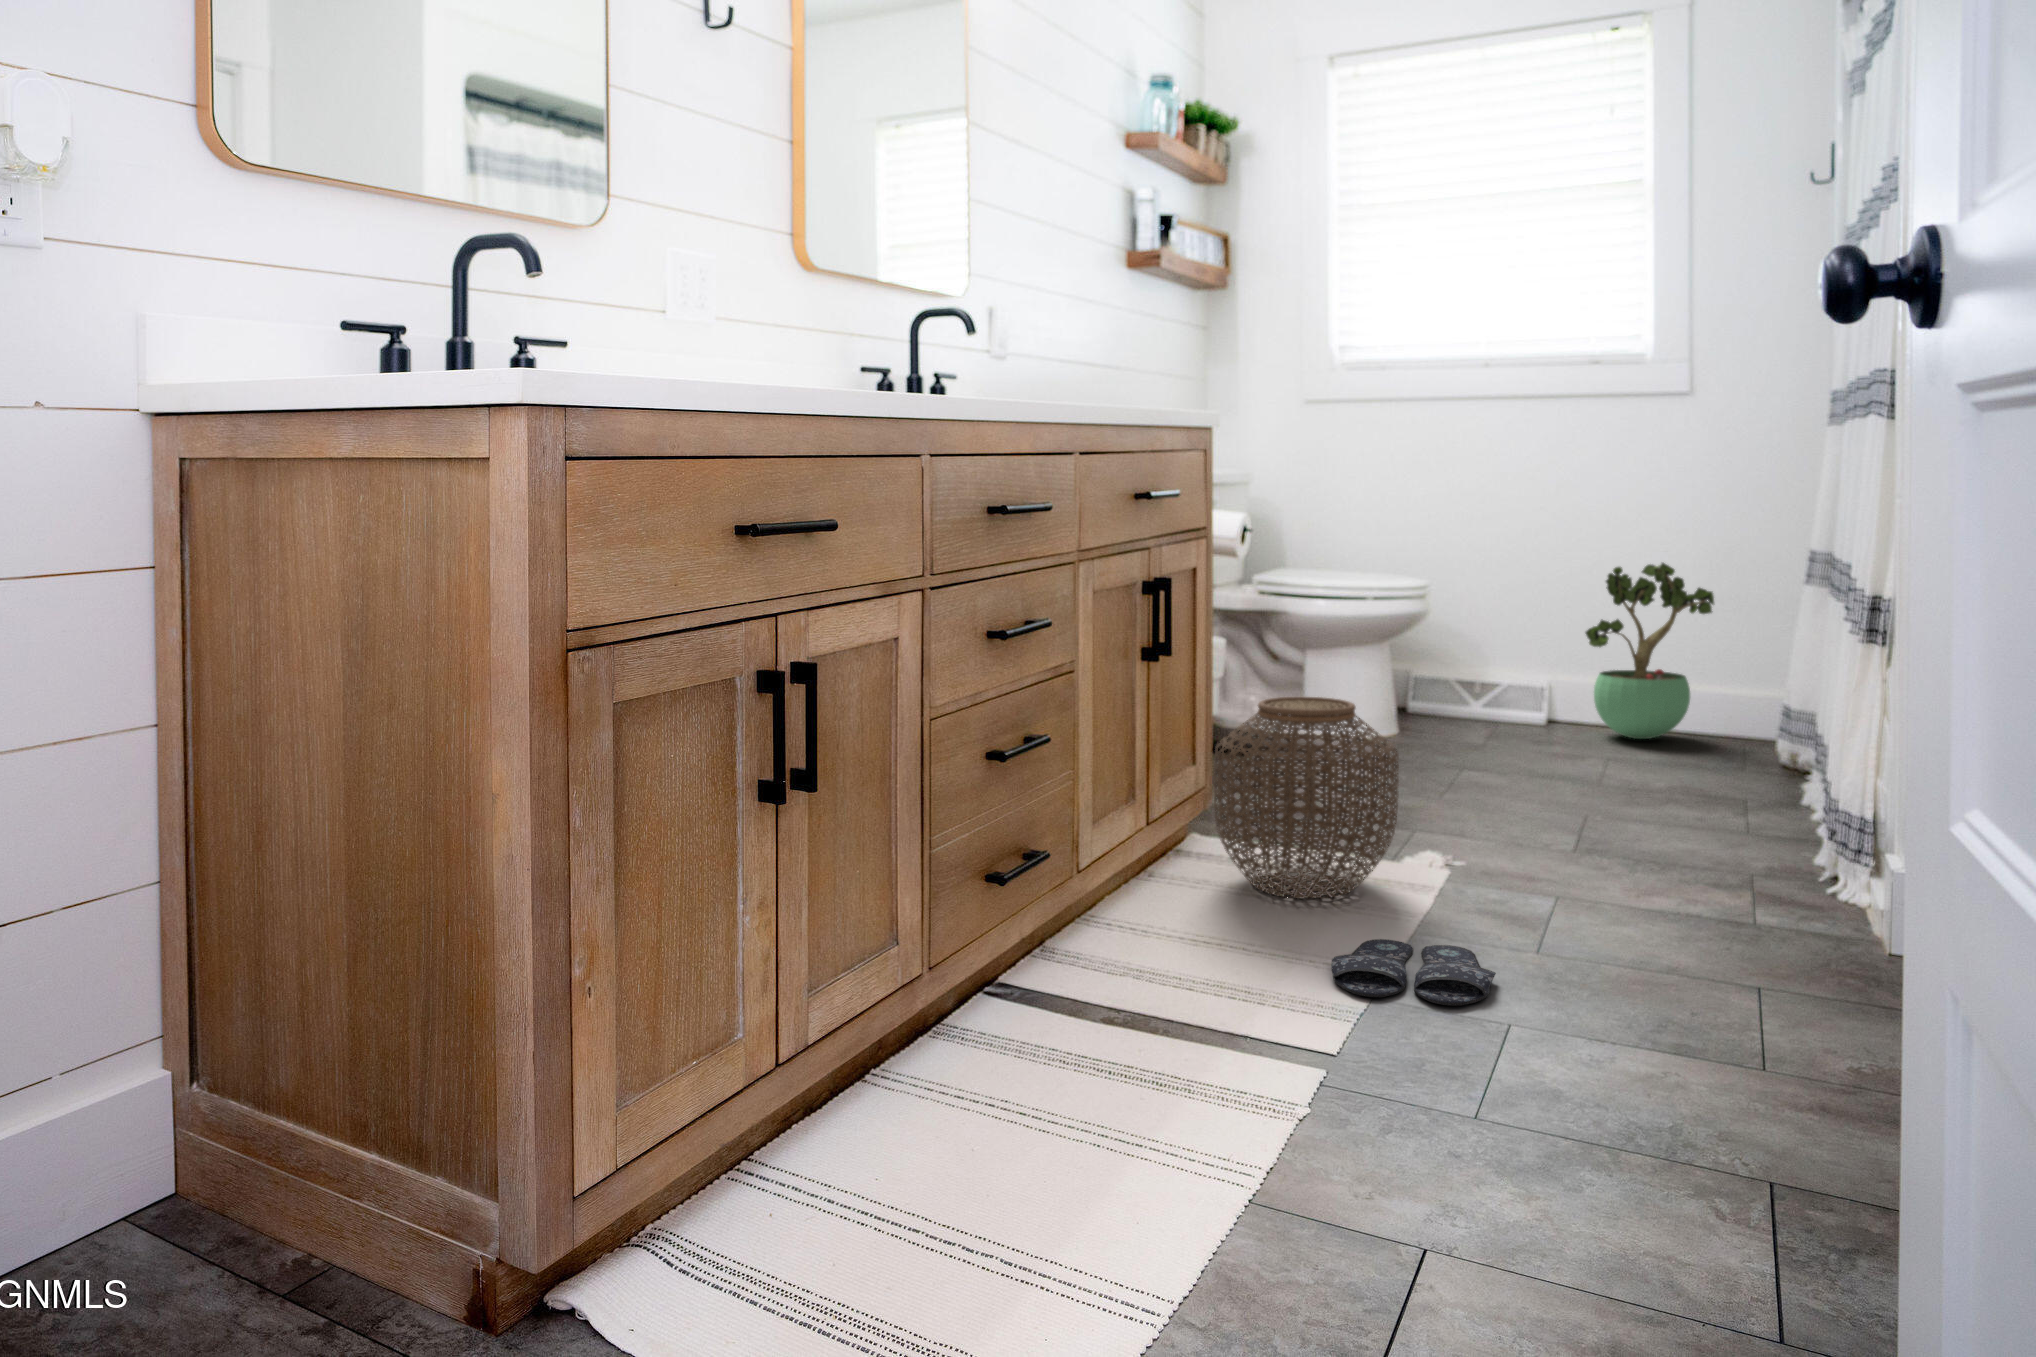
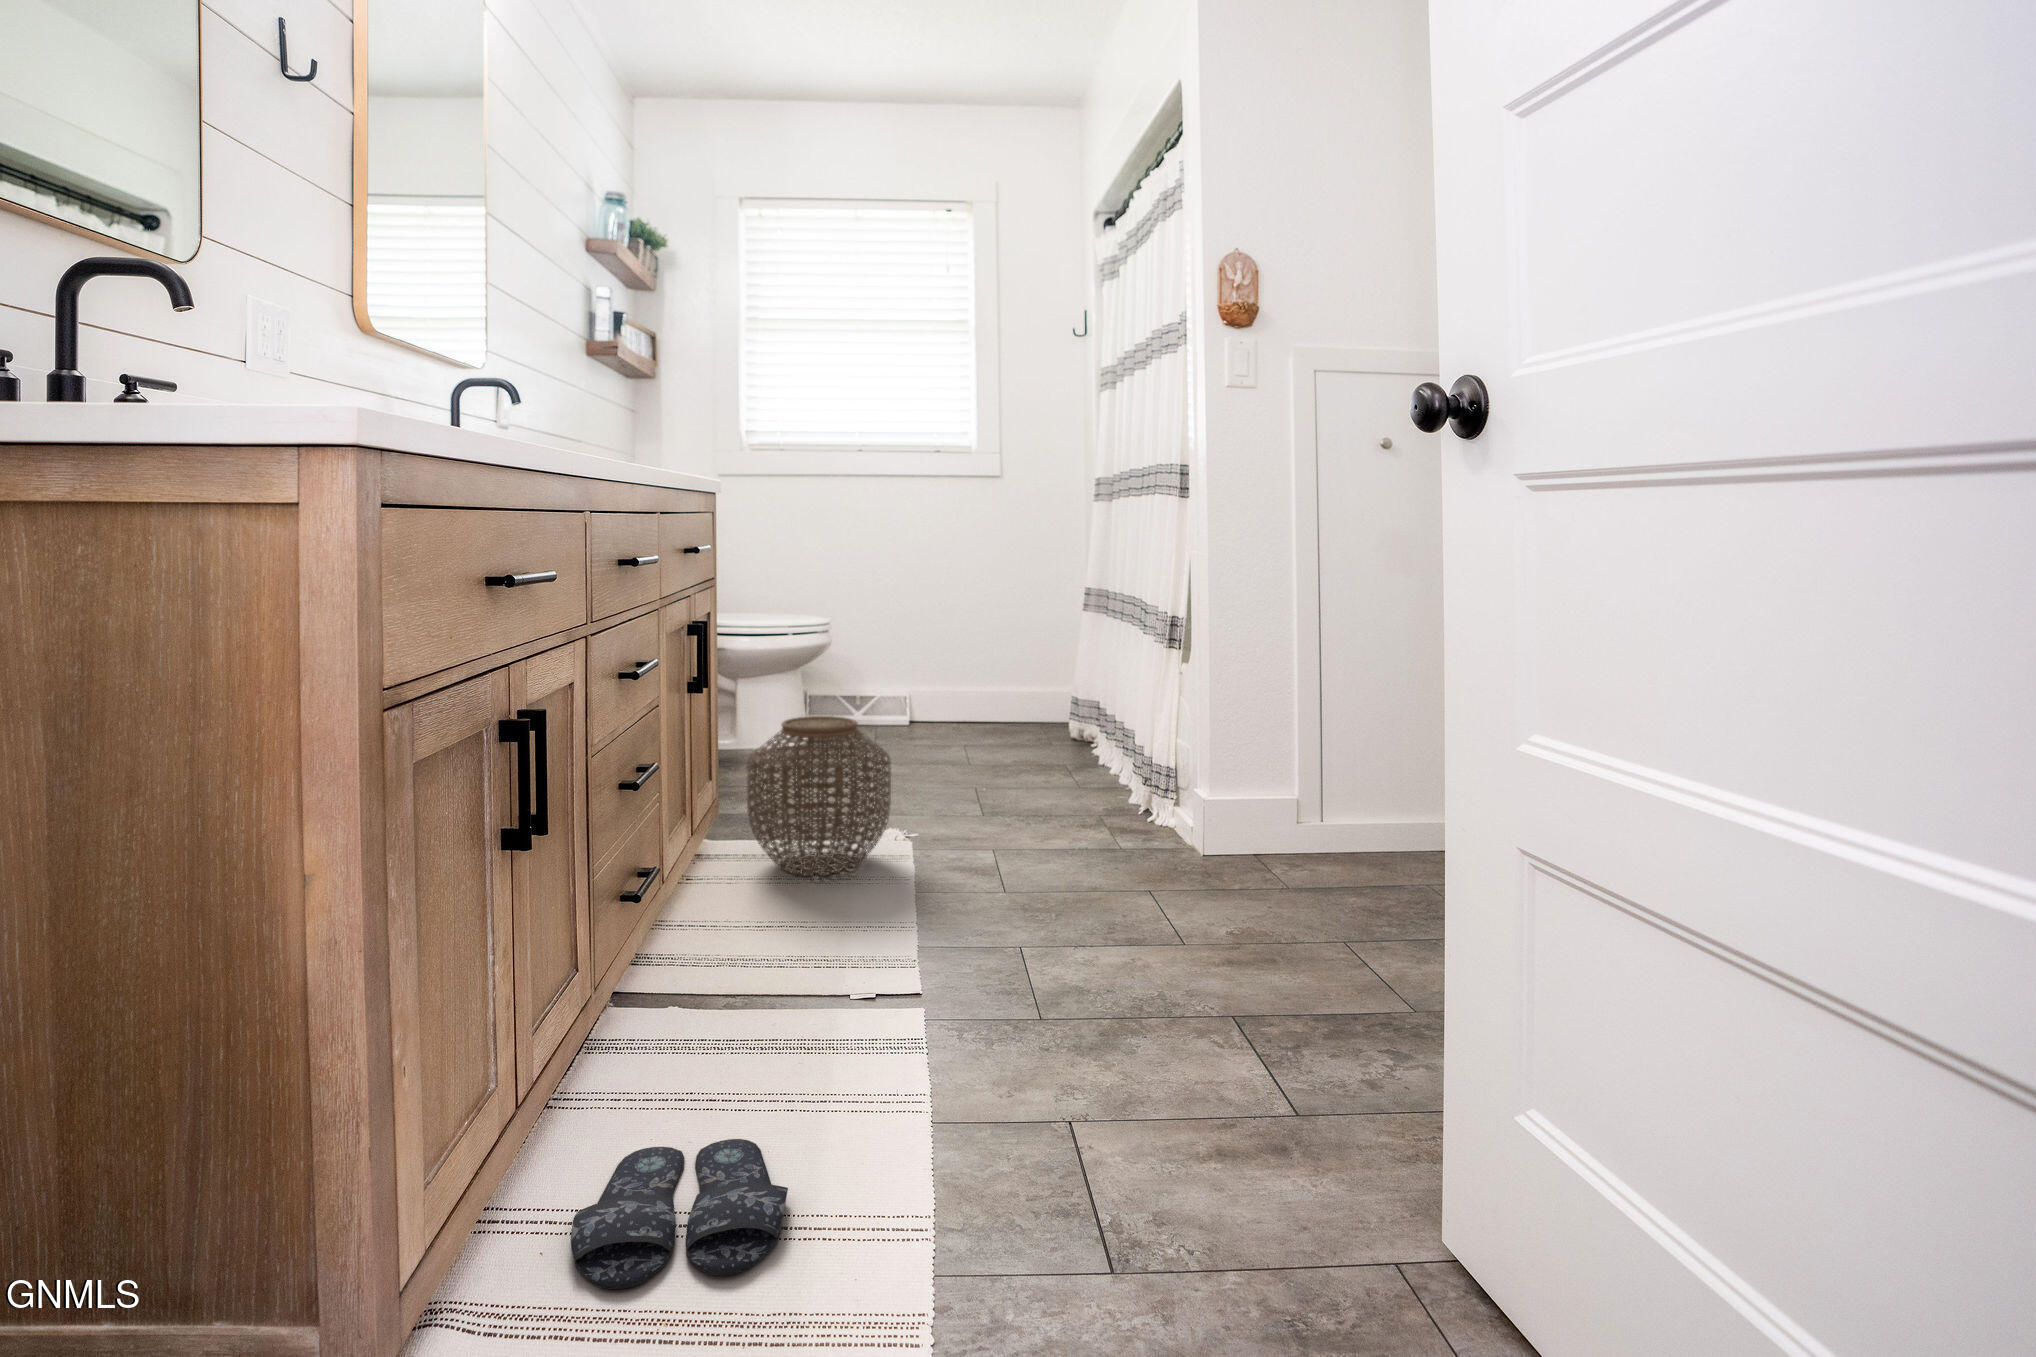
potted plant: present [1586,563,1714,739] -> none [942,604,1023,728]
slippers: present [1331,939,1496,1006] -> present [571,1139,788,1289]

